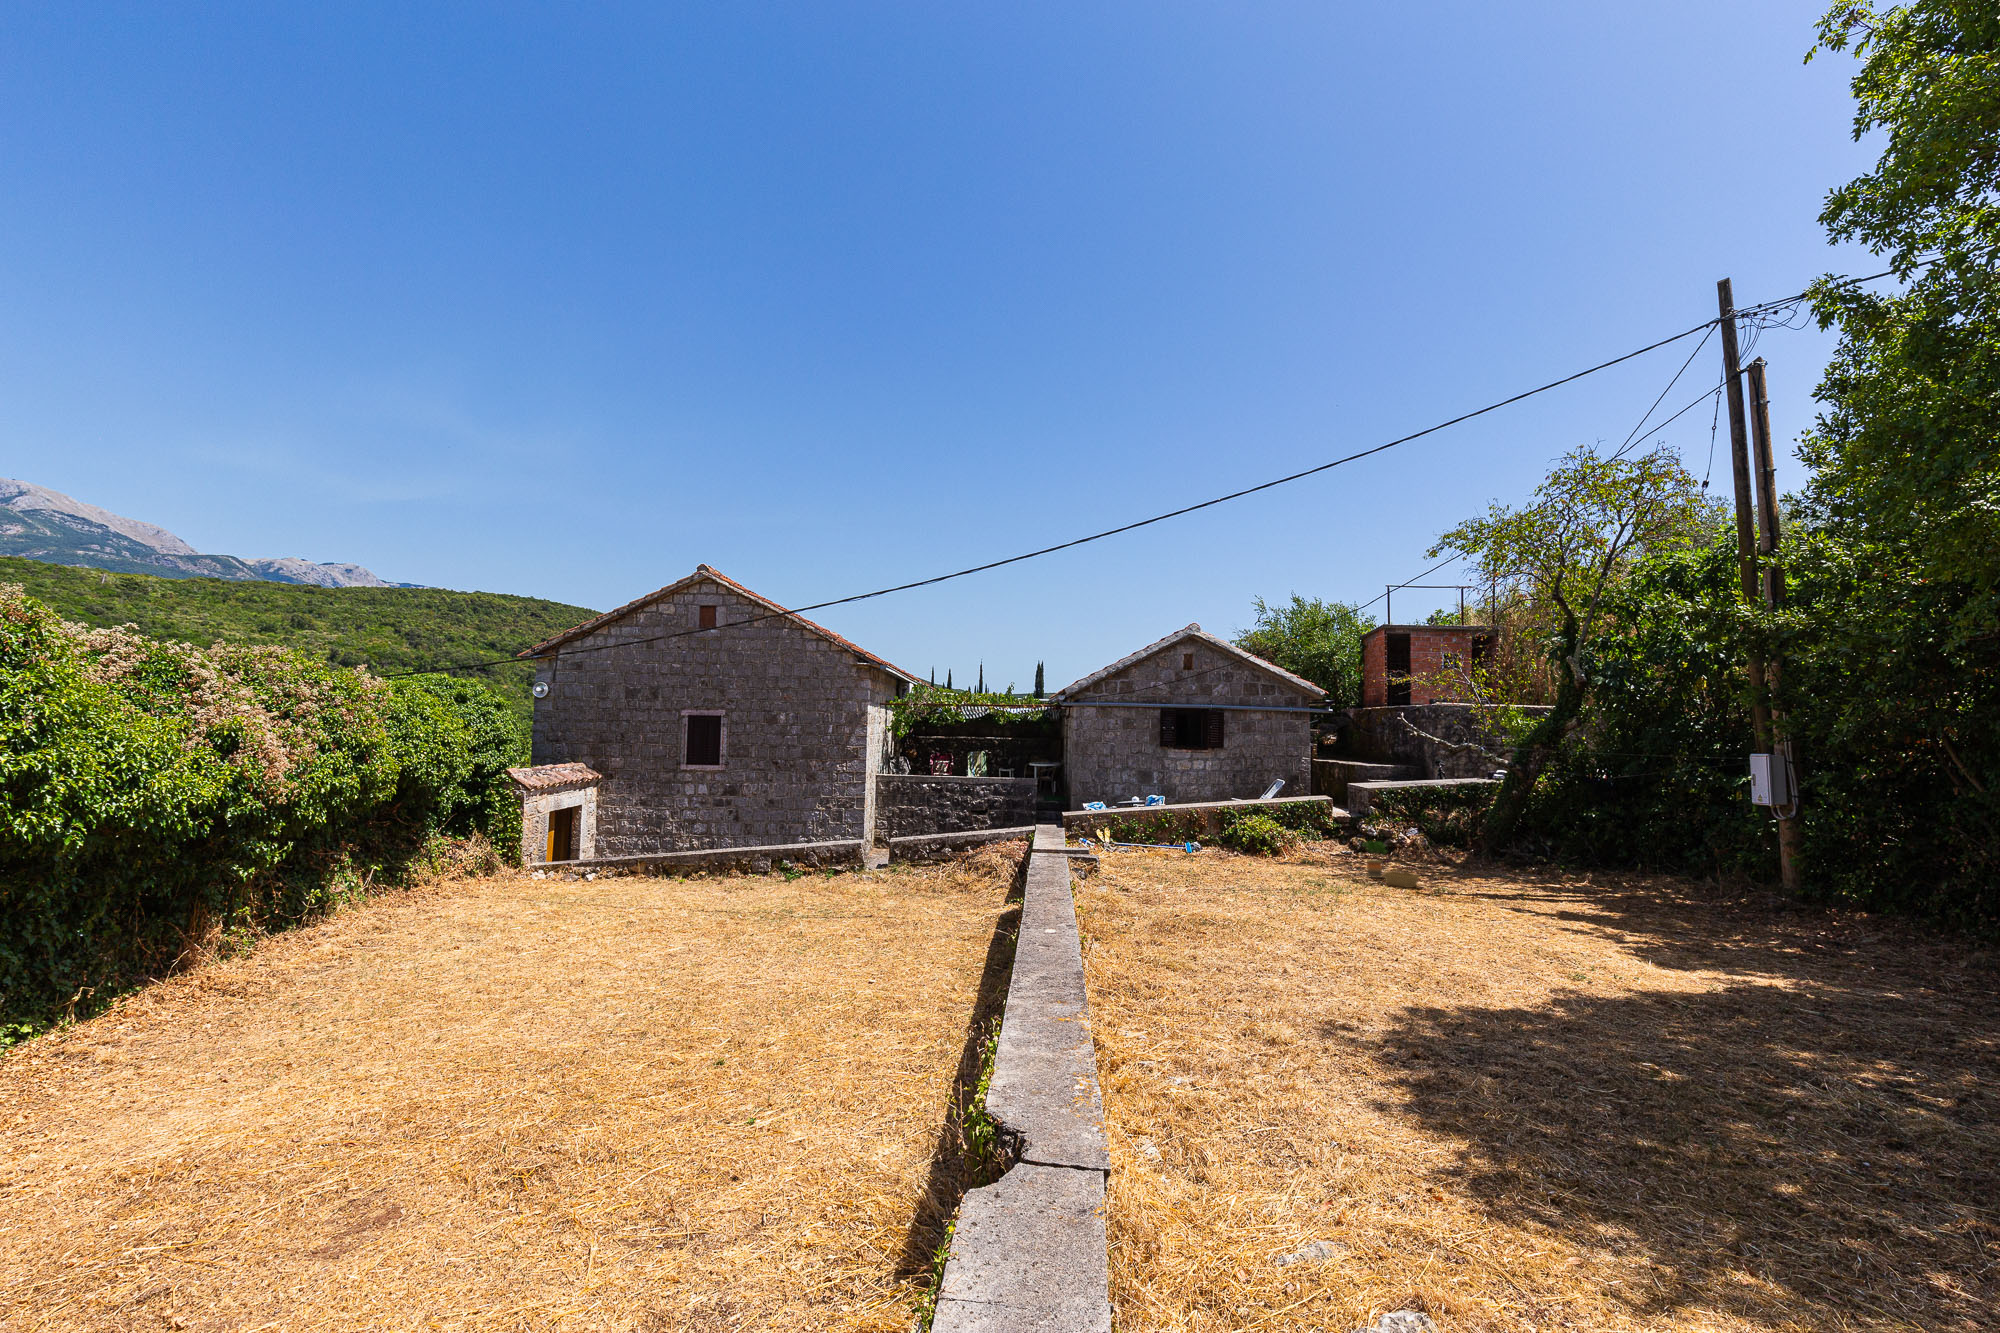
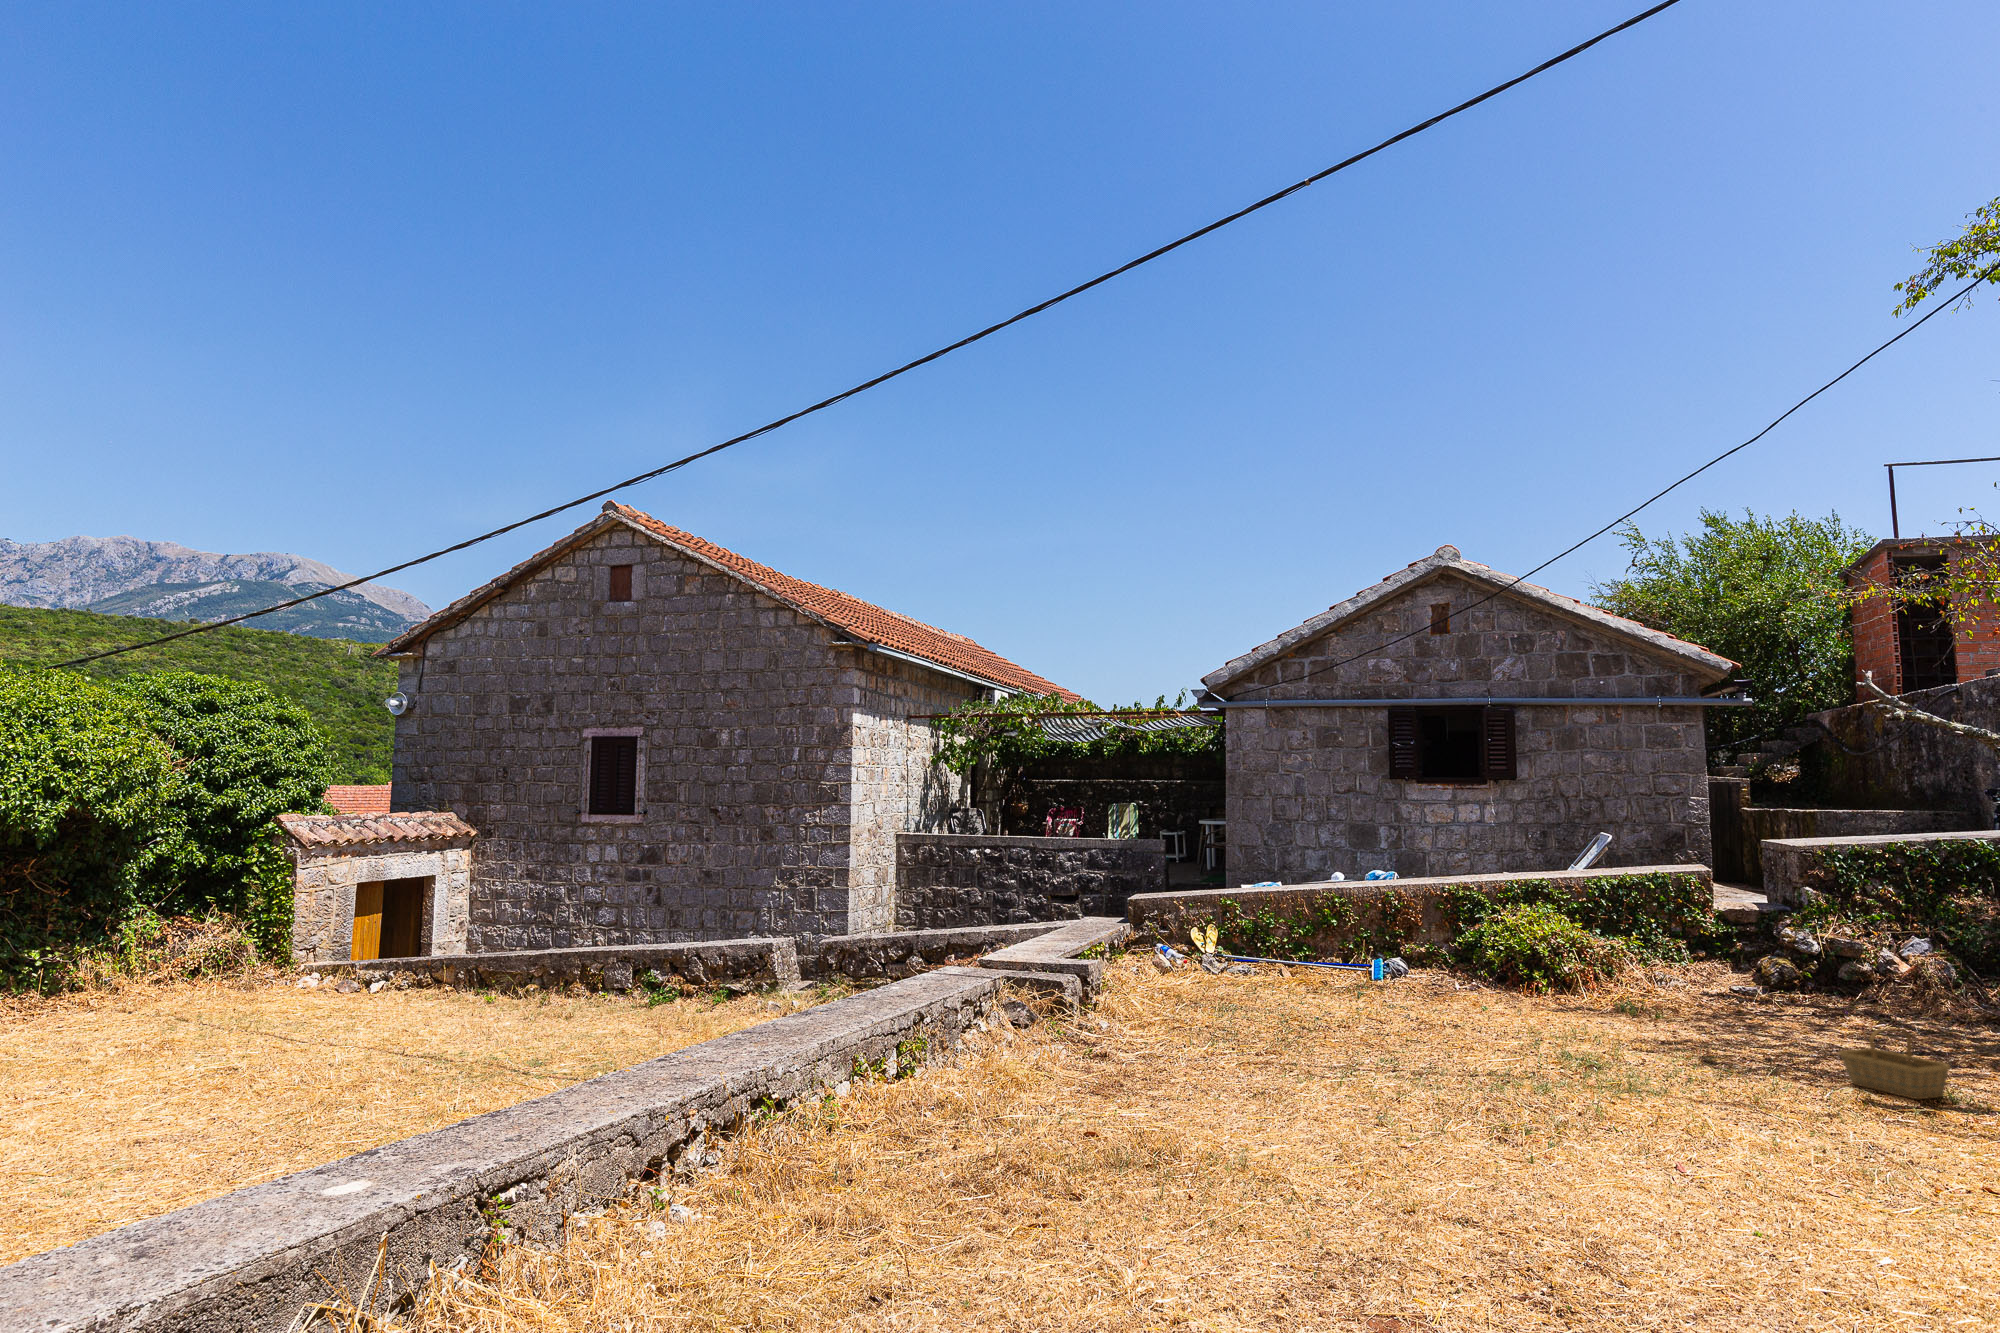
potted tree: present [1362,841,1386,878] -> none [1776,967,1852,1063]

